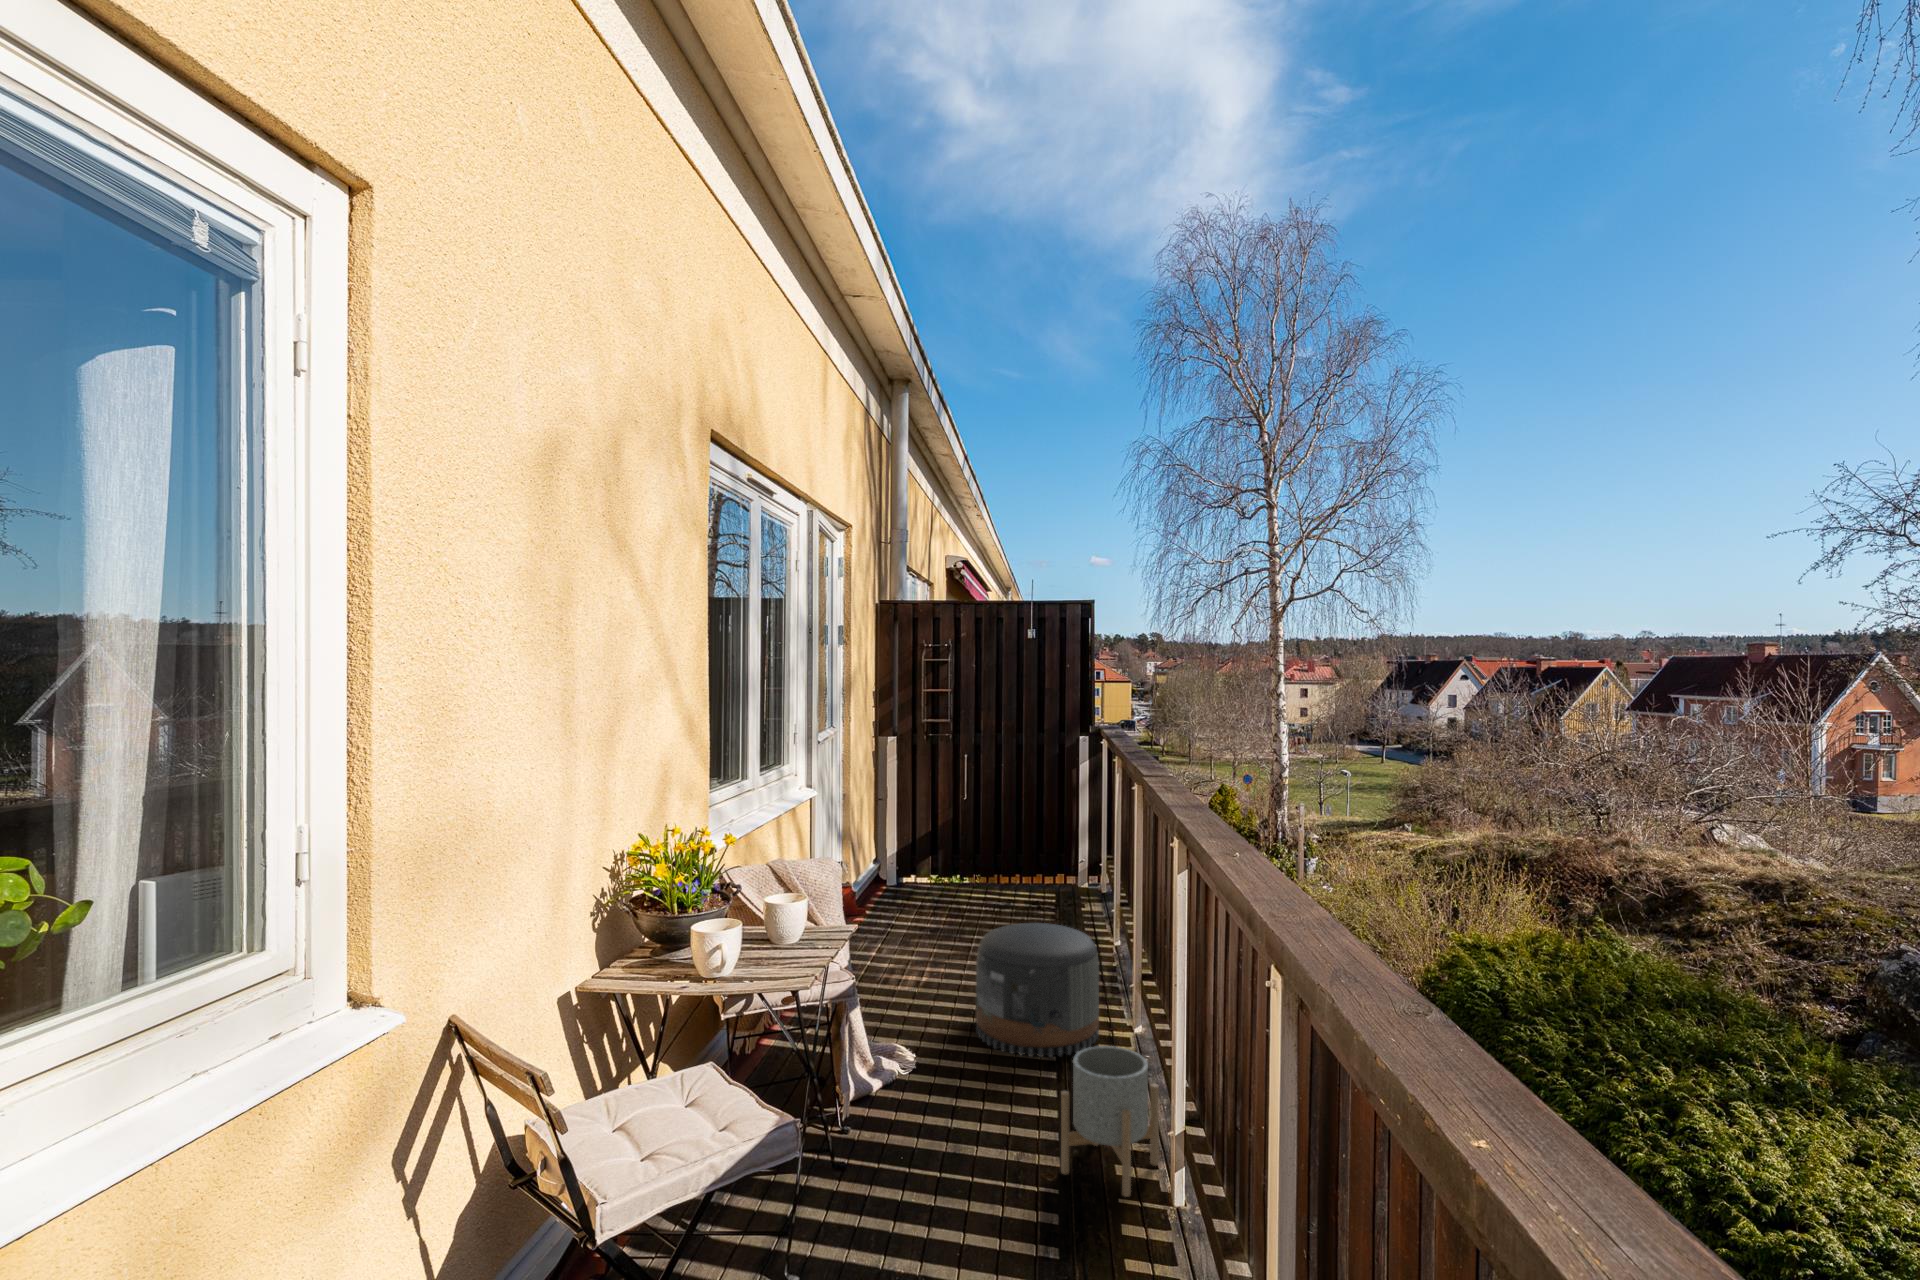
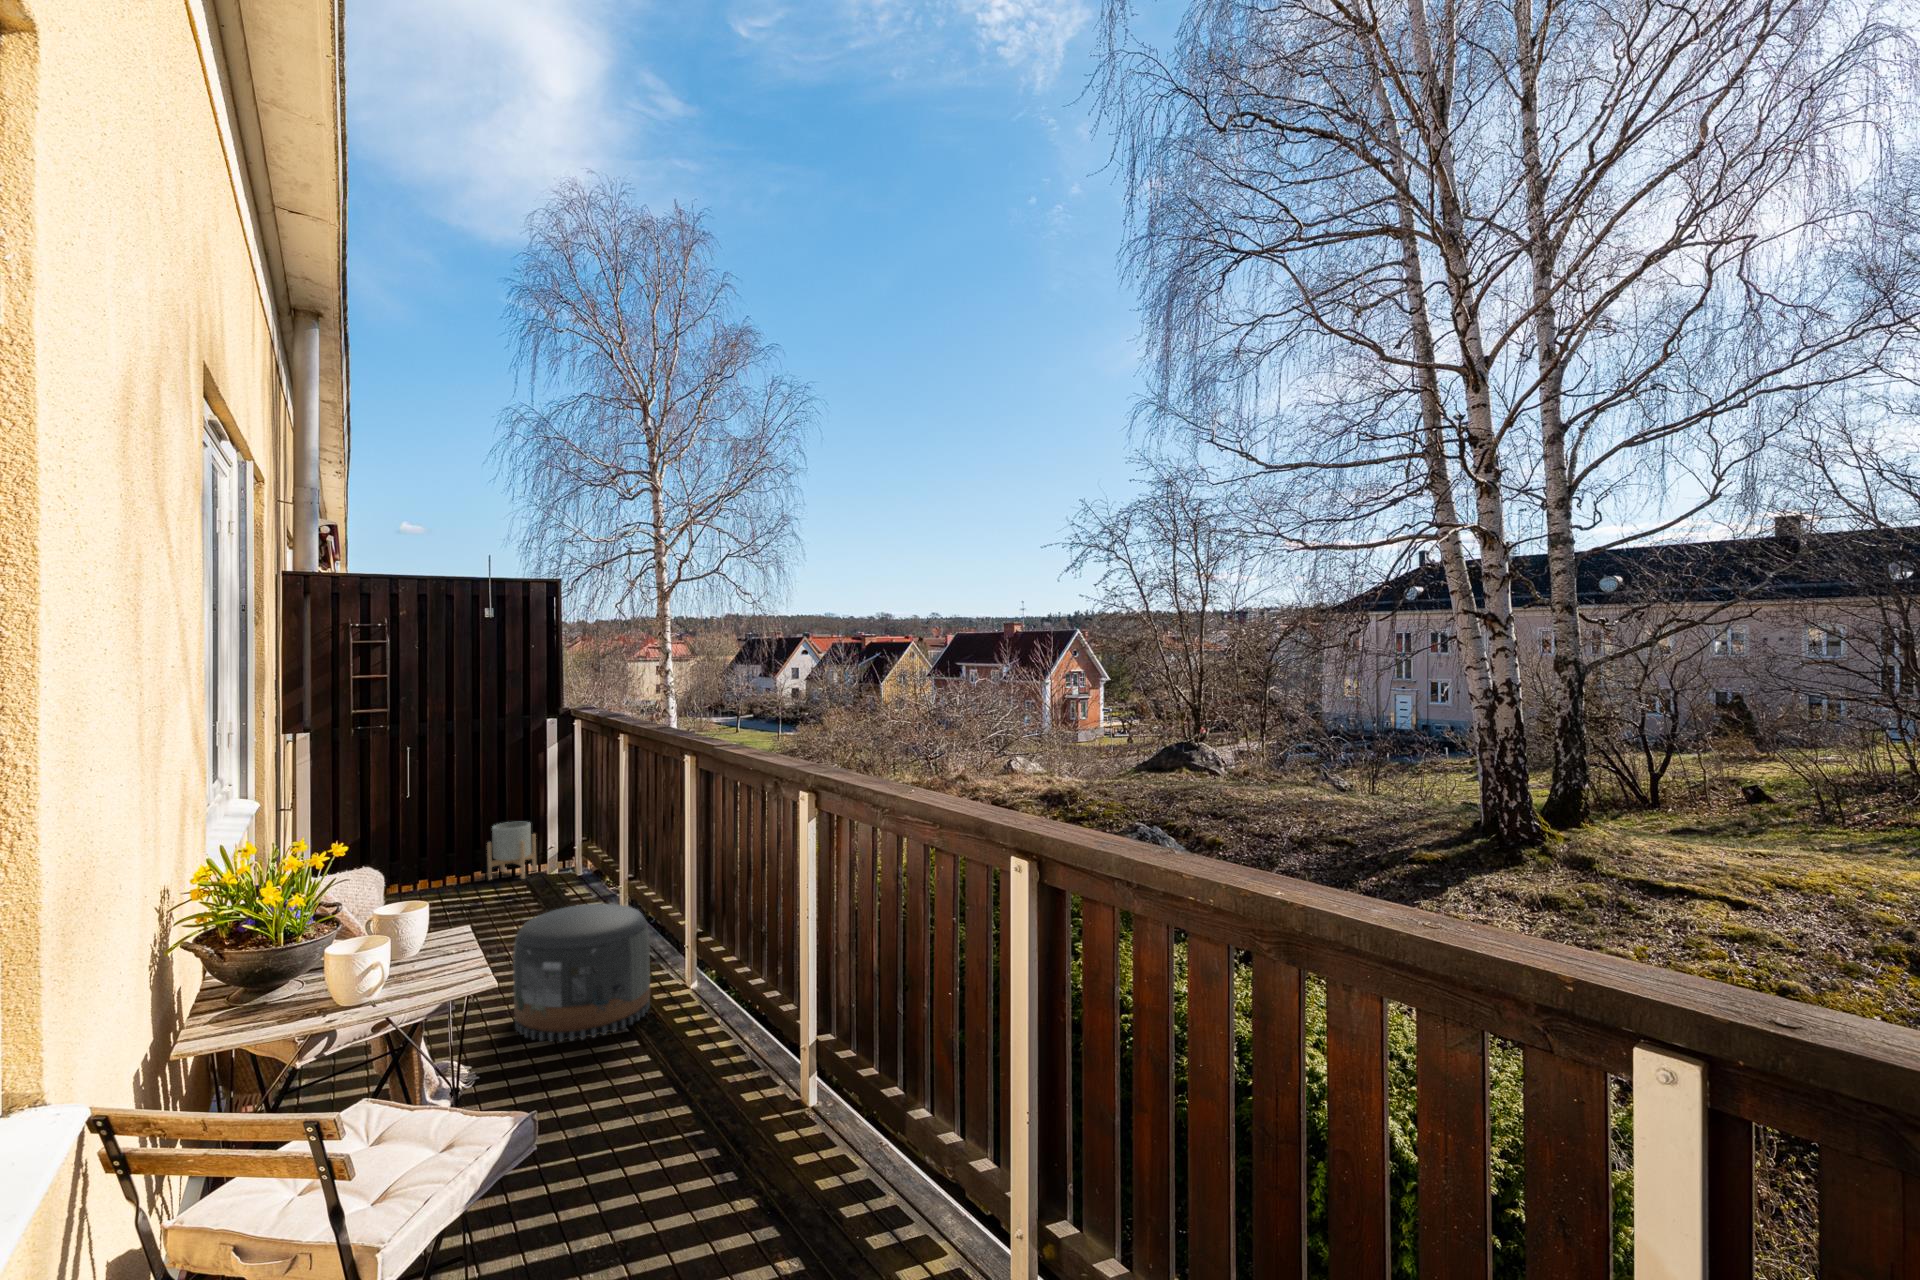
planter: present [1061,1046,1159,1197] -> present [487,822,536,880]

